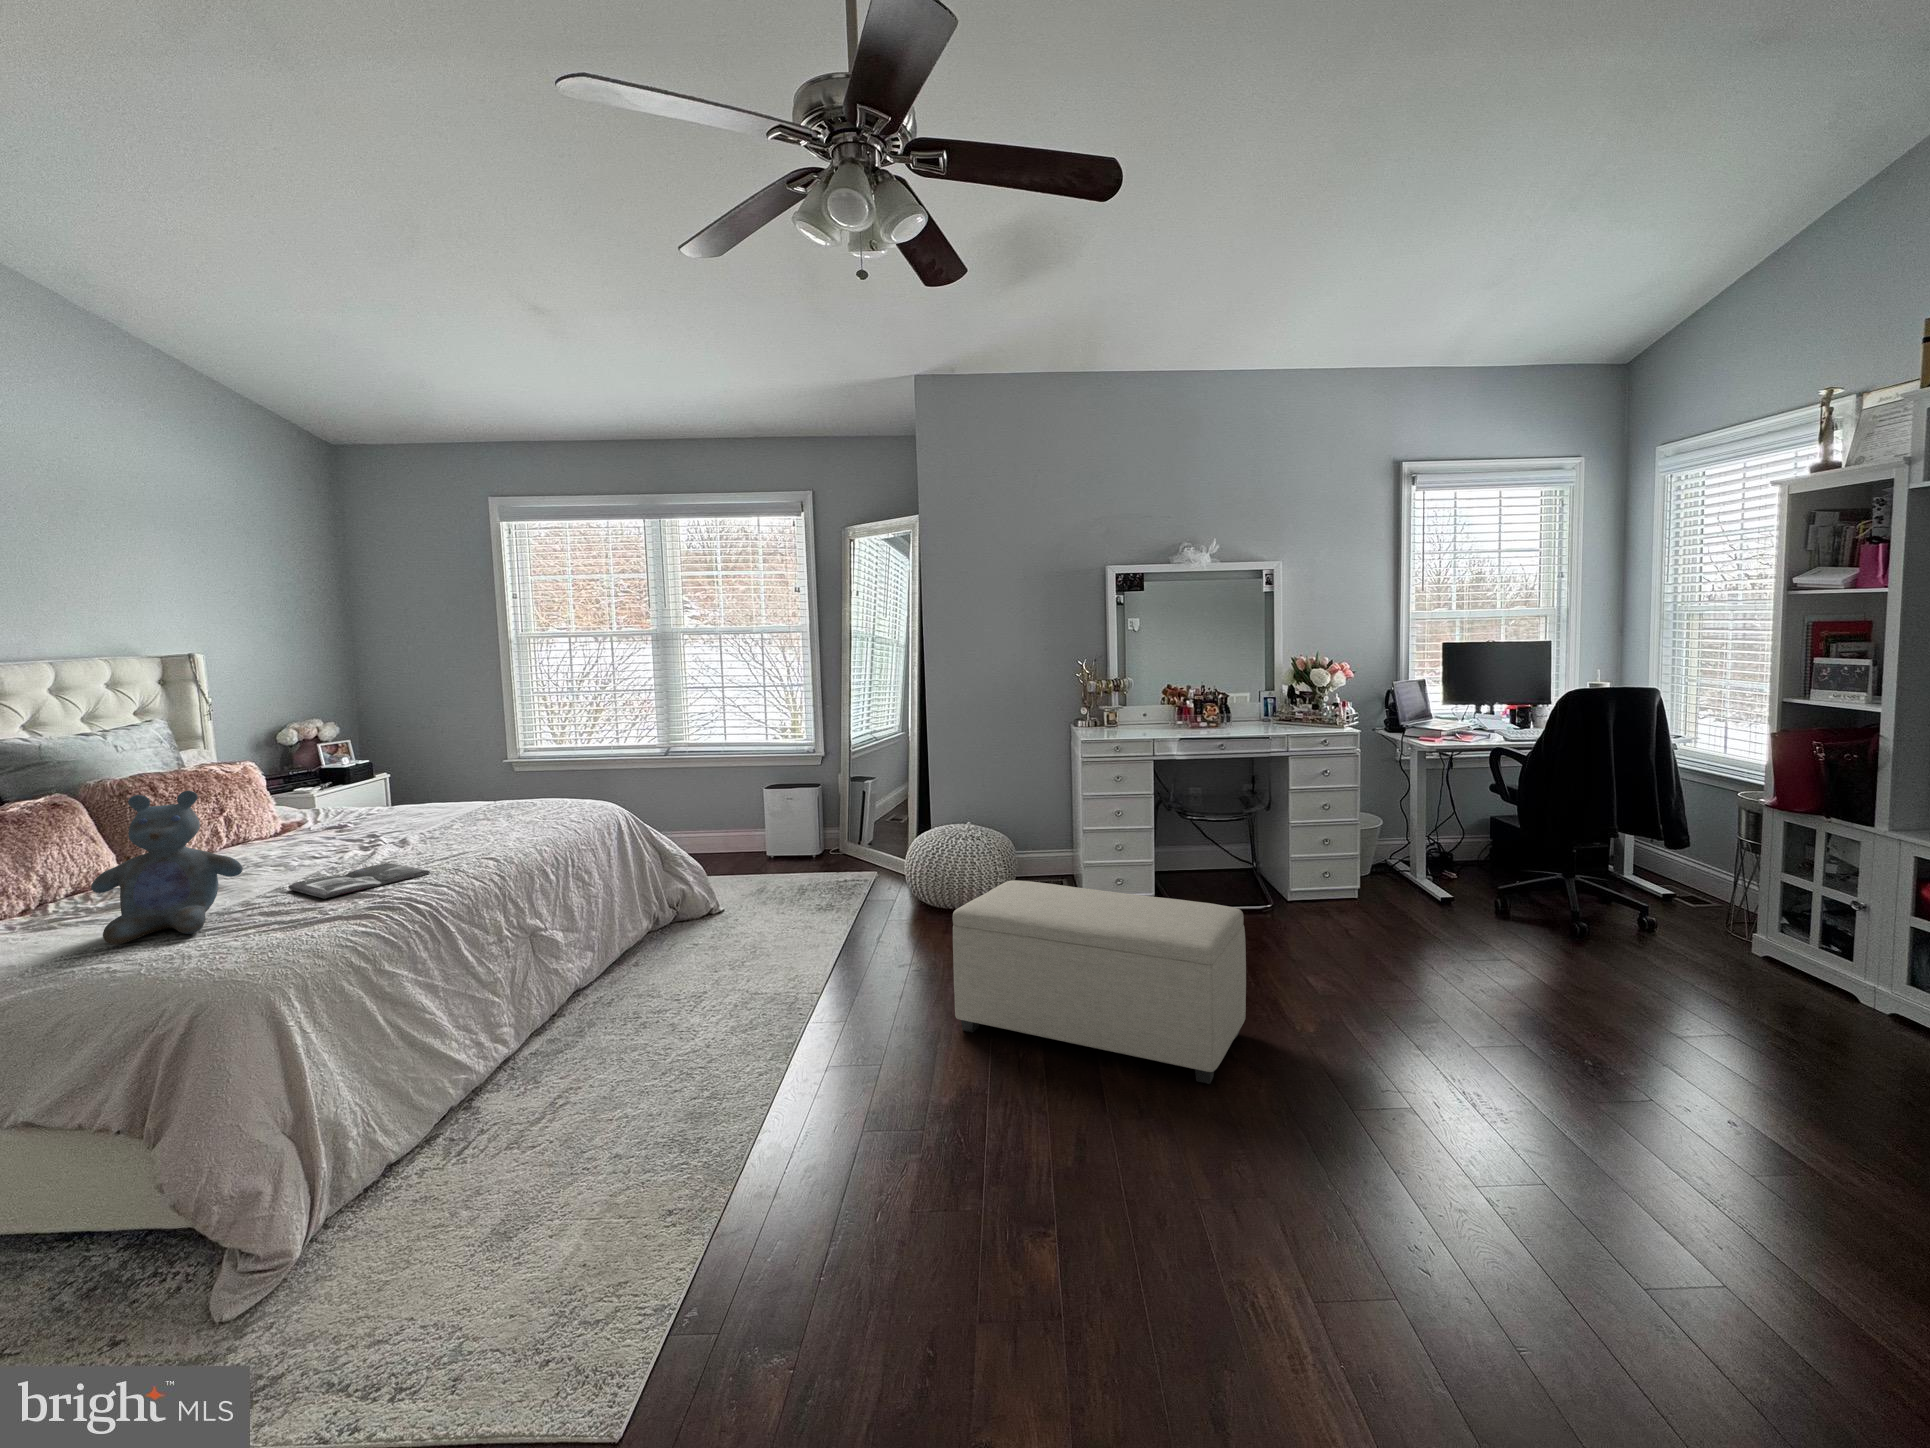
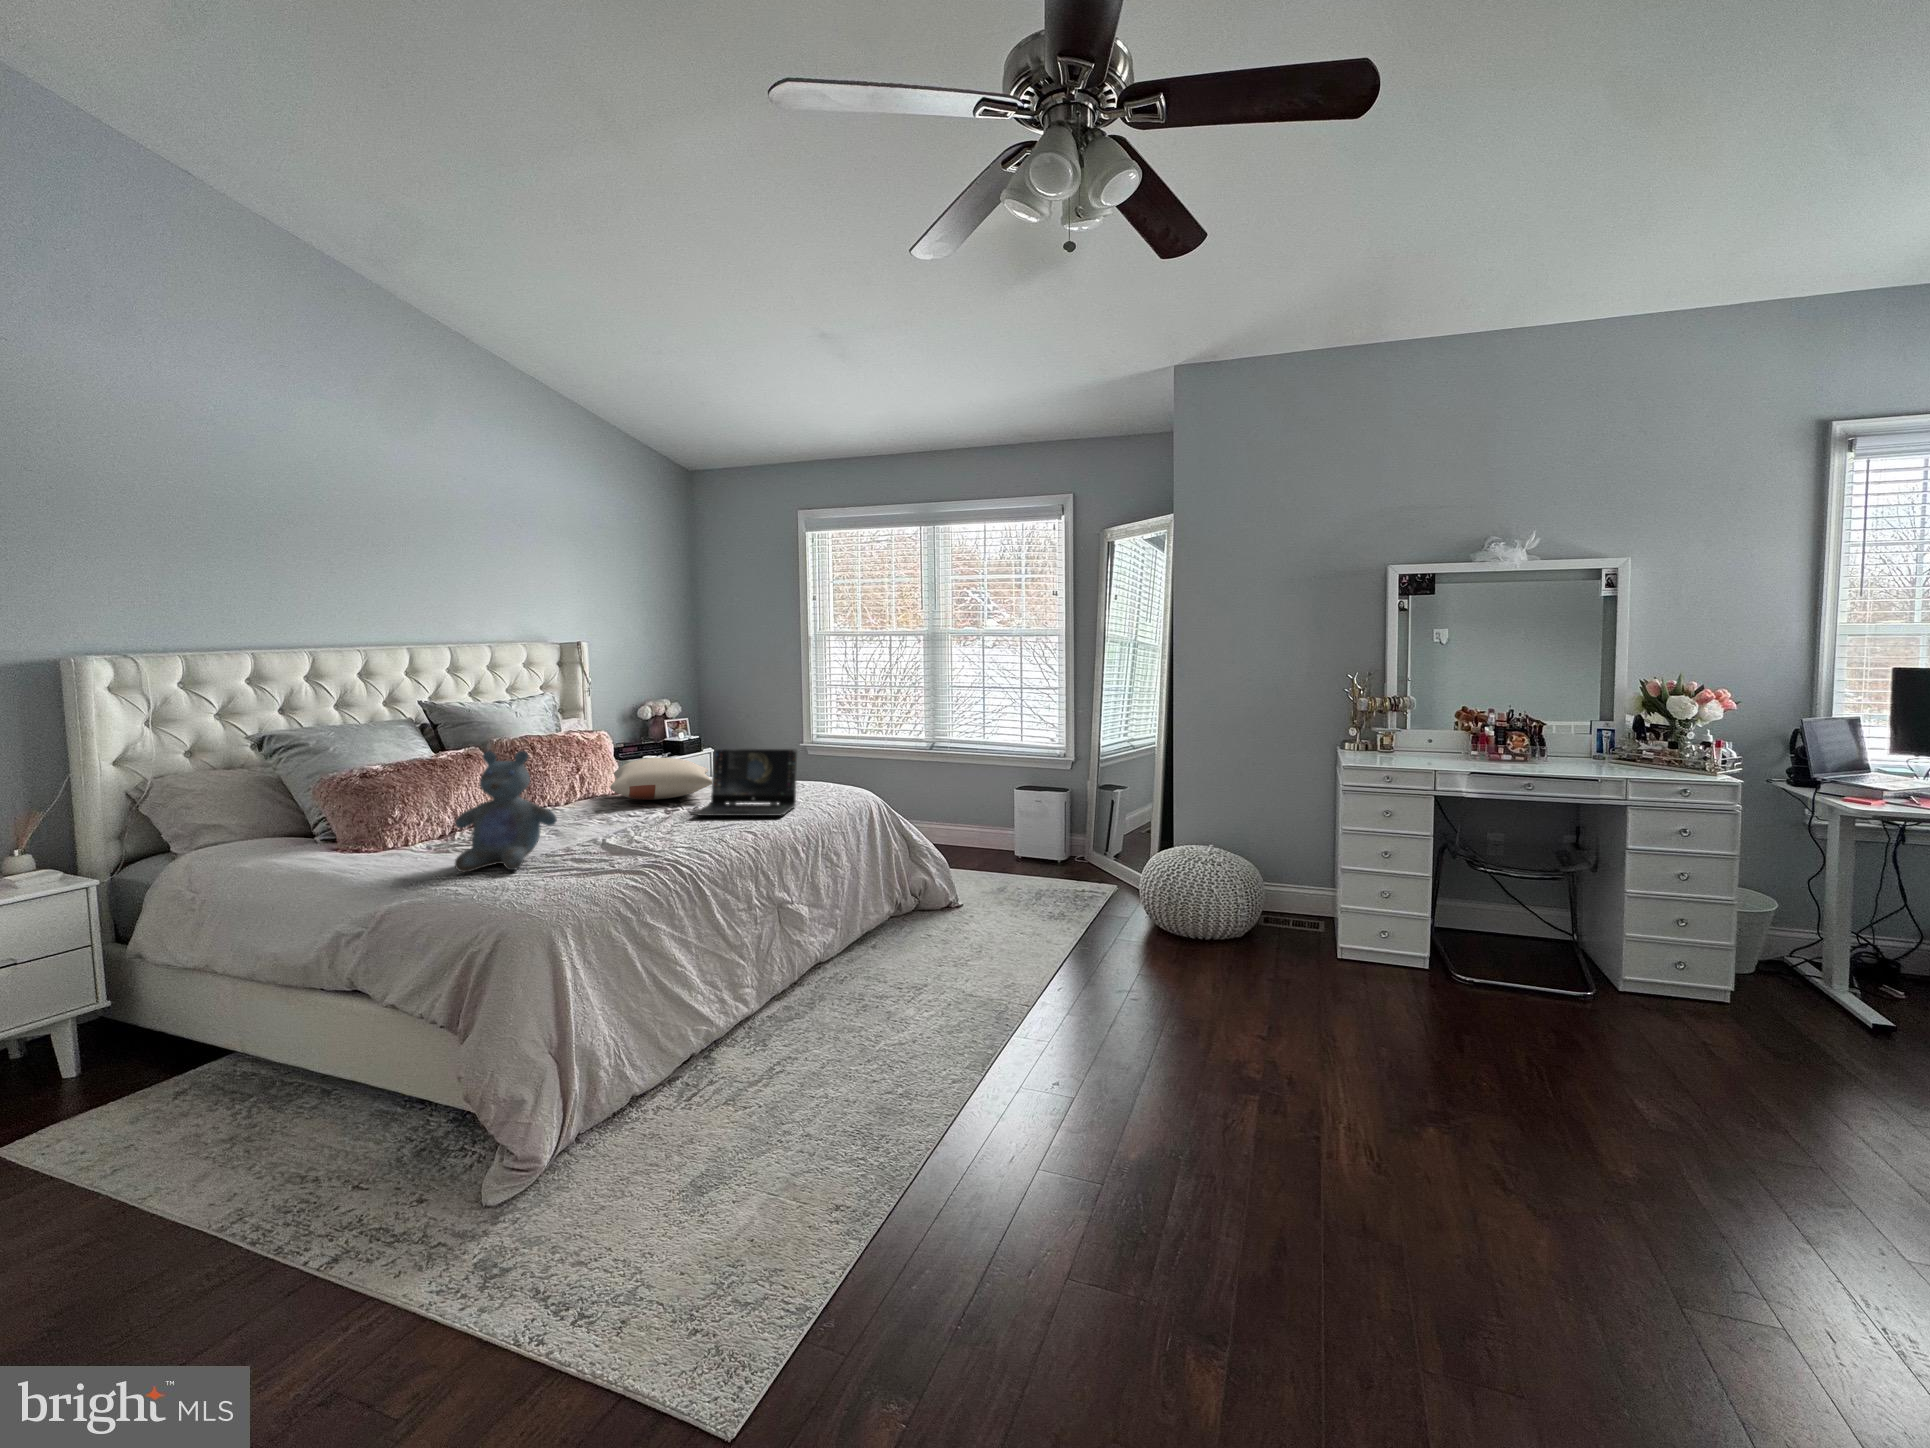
laptop: none [403,764,530,849] -> present [692,748,798,816]
pillow: none [275,787,421,838] -> present [610,758,712,800]
magazine: present [288,863,430,898] -> none [596,827,700,852]
ottoman: present [953,880,1246,1084] -> none [1168,916,1530,1204]

